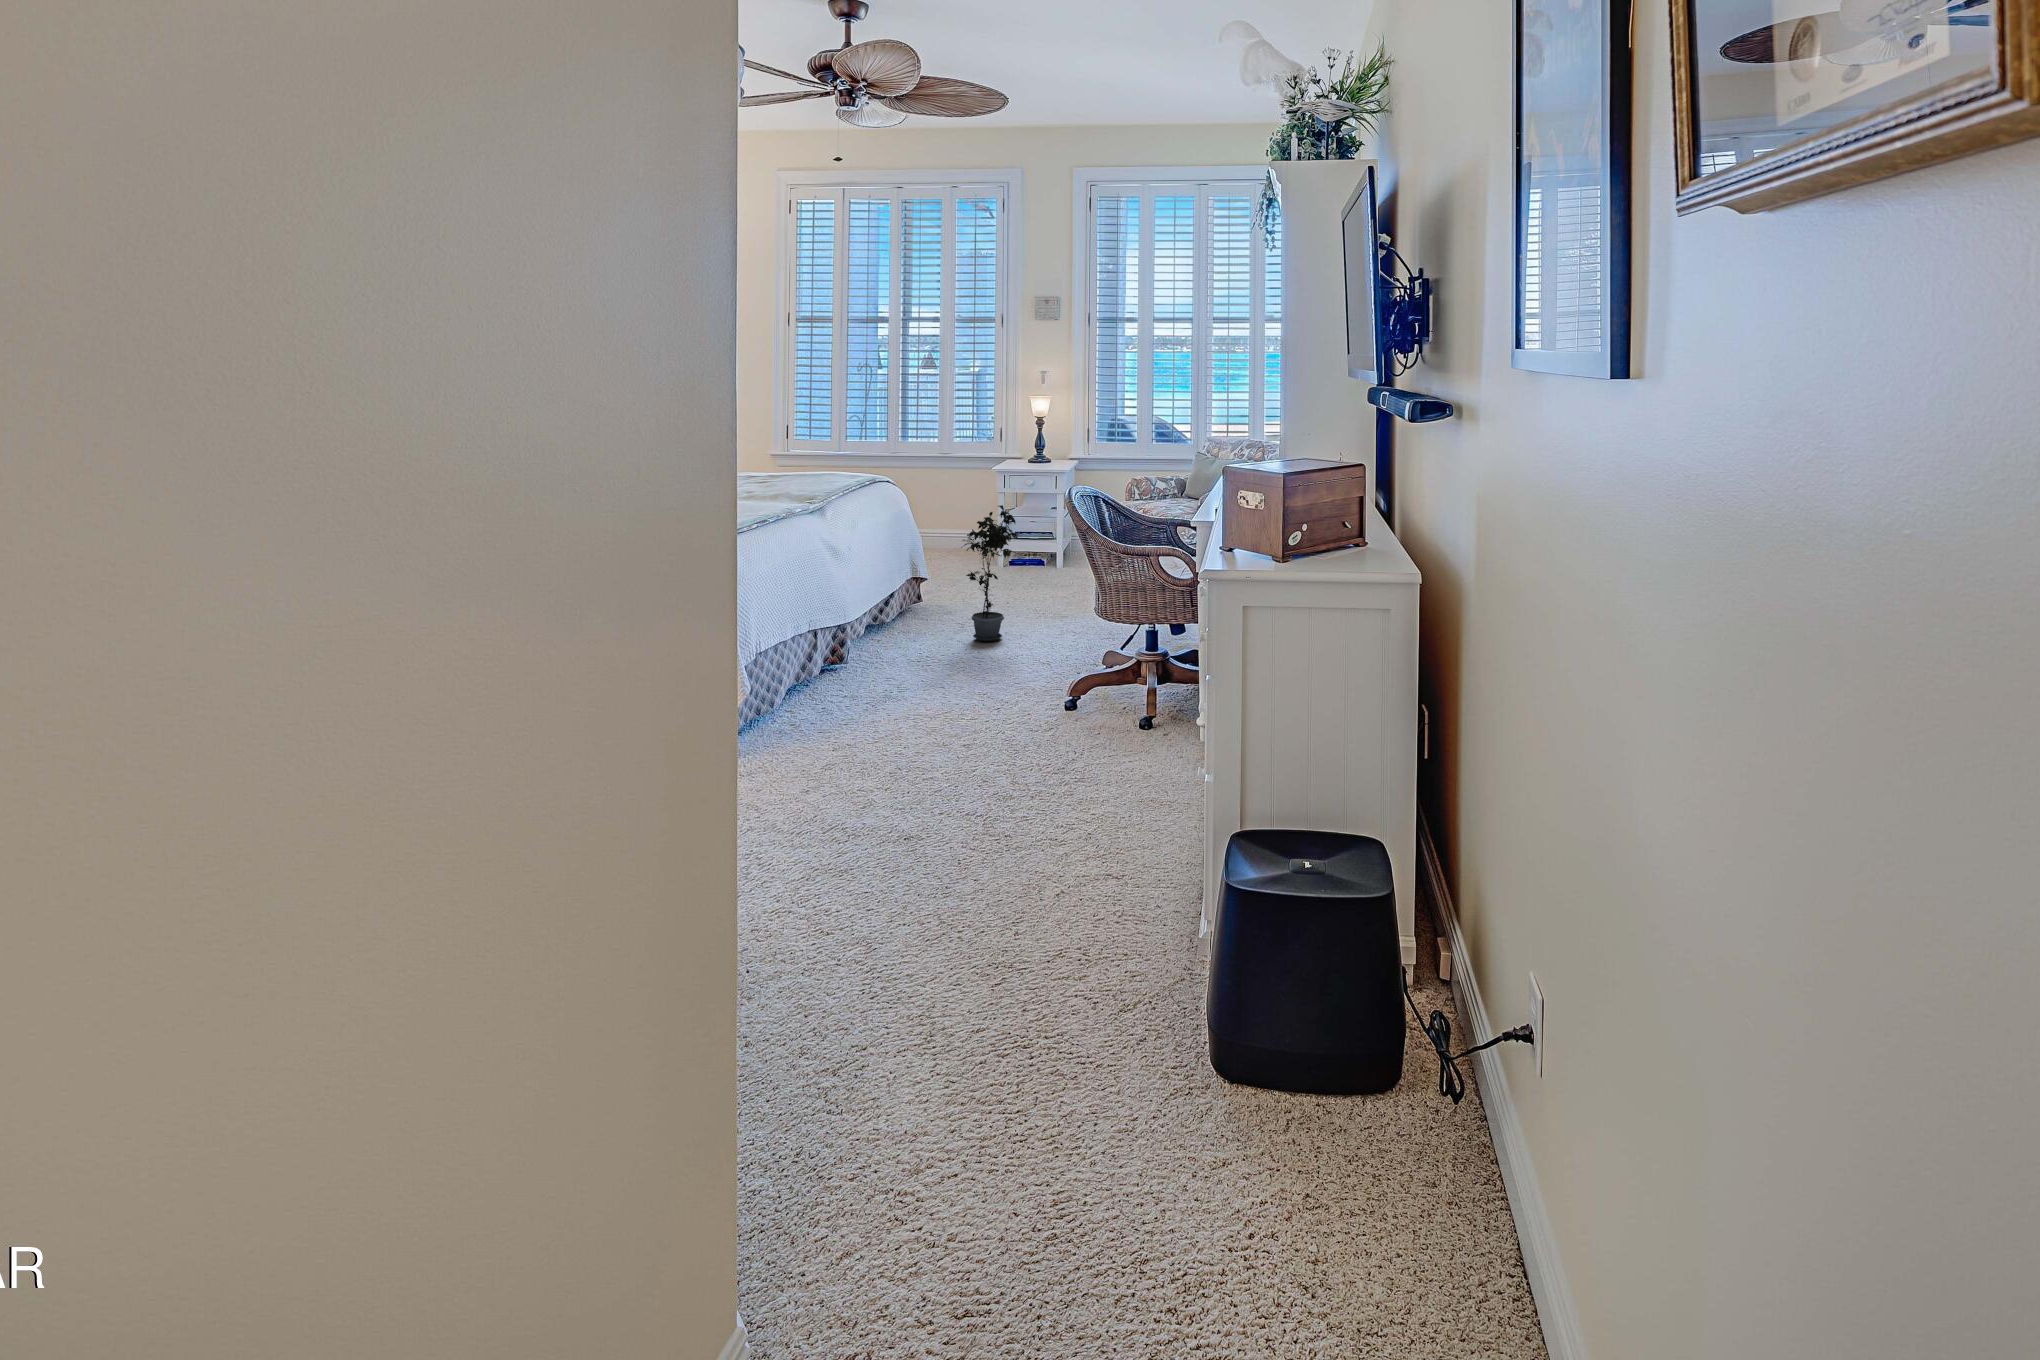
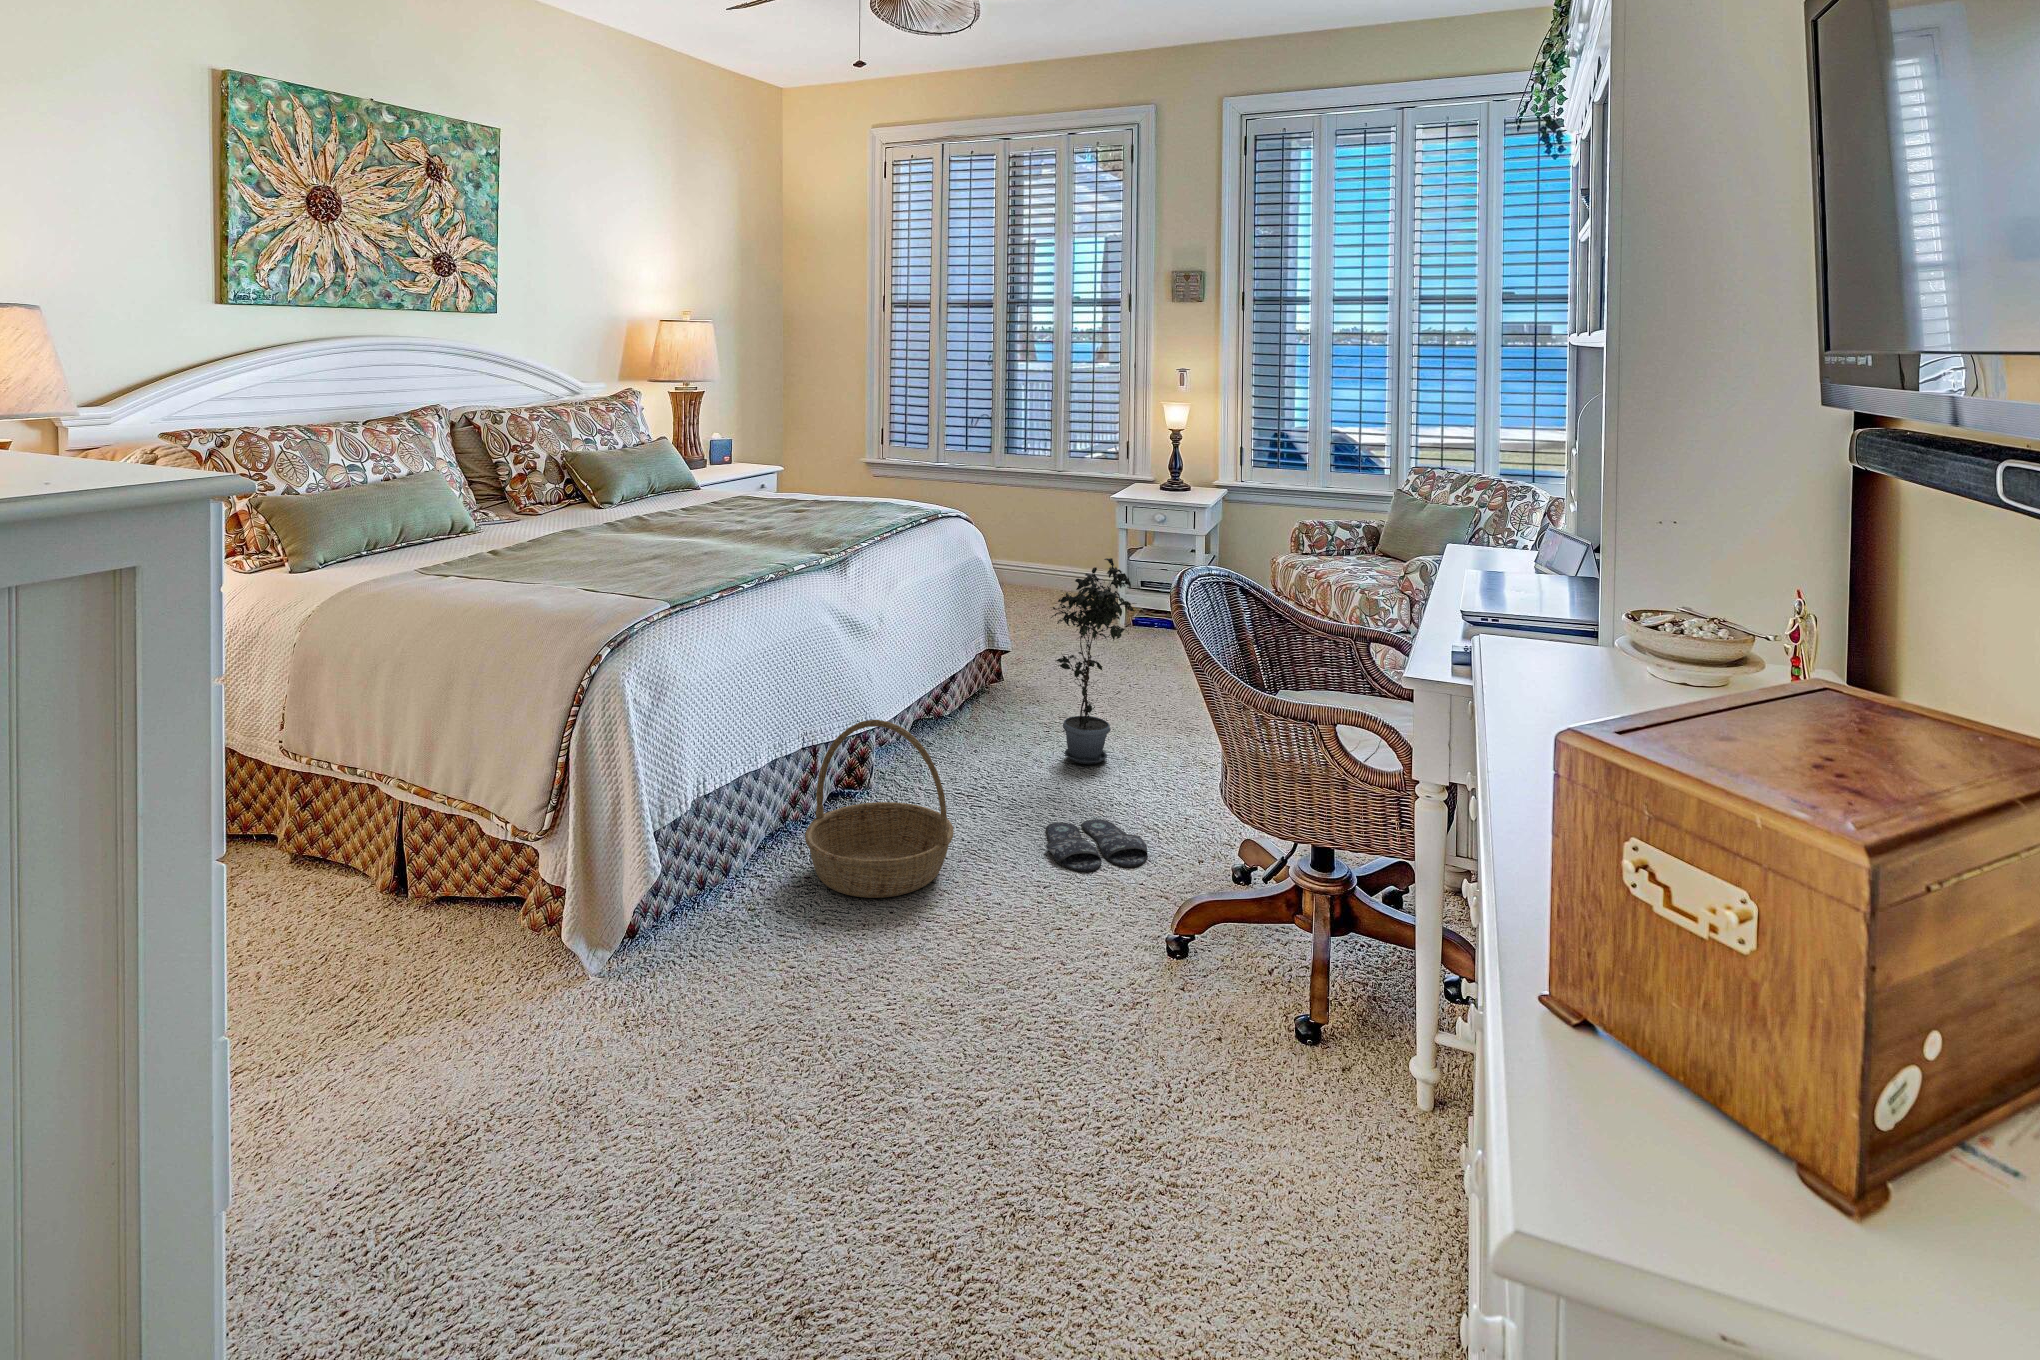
basket: none [819,606,914,710] -> present [805,720,954,898]
slippers: none [968,665,1033,688] -> present [1046,819,1148,872]

